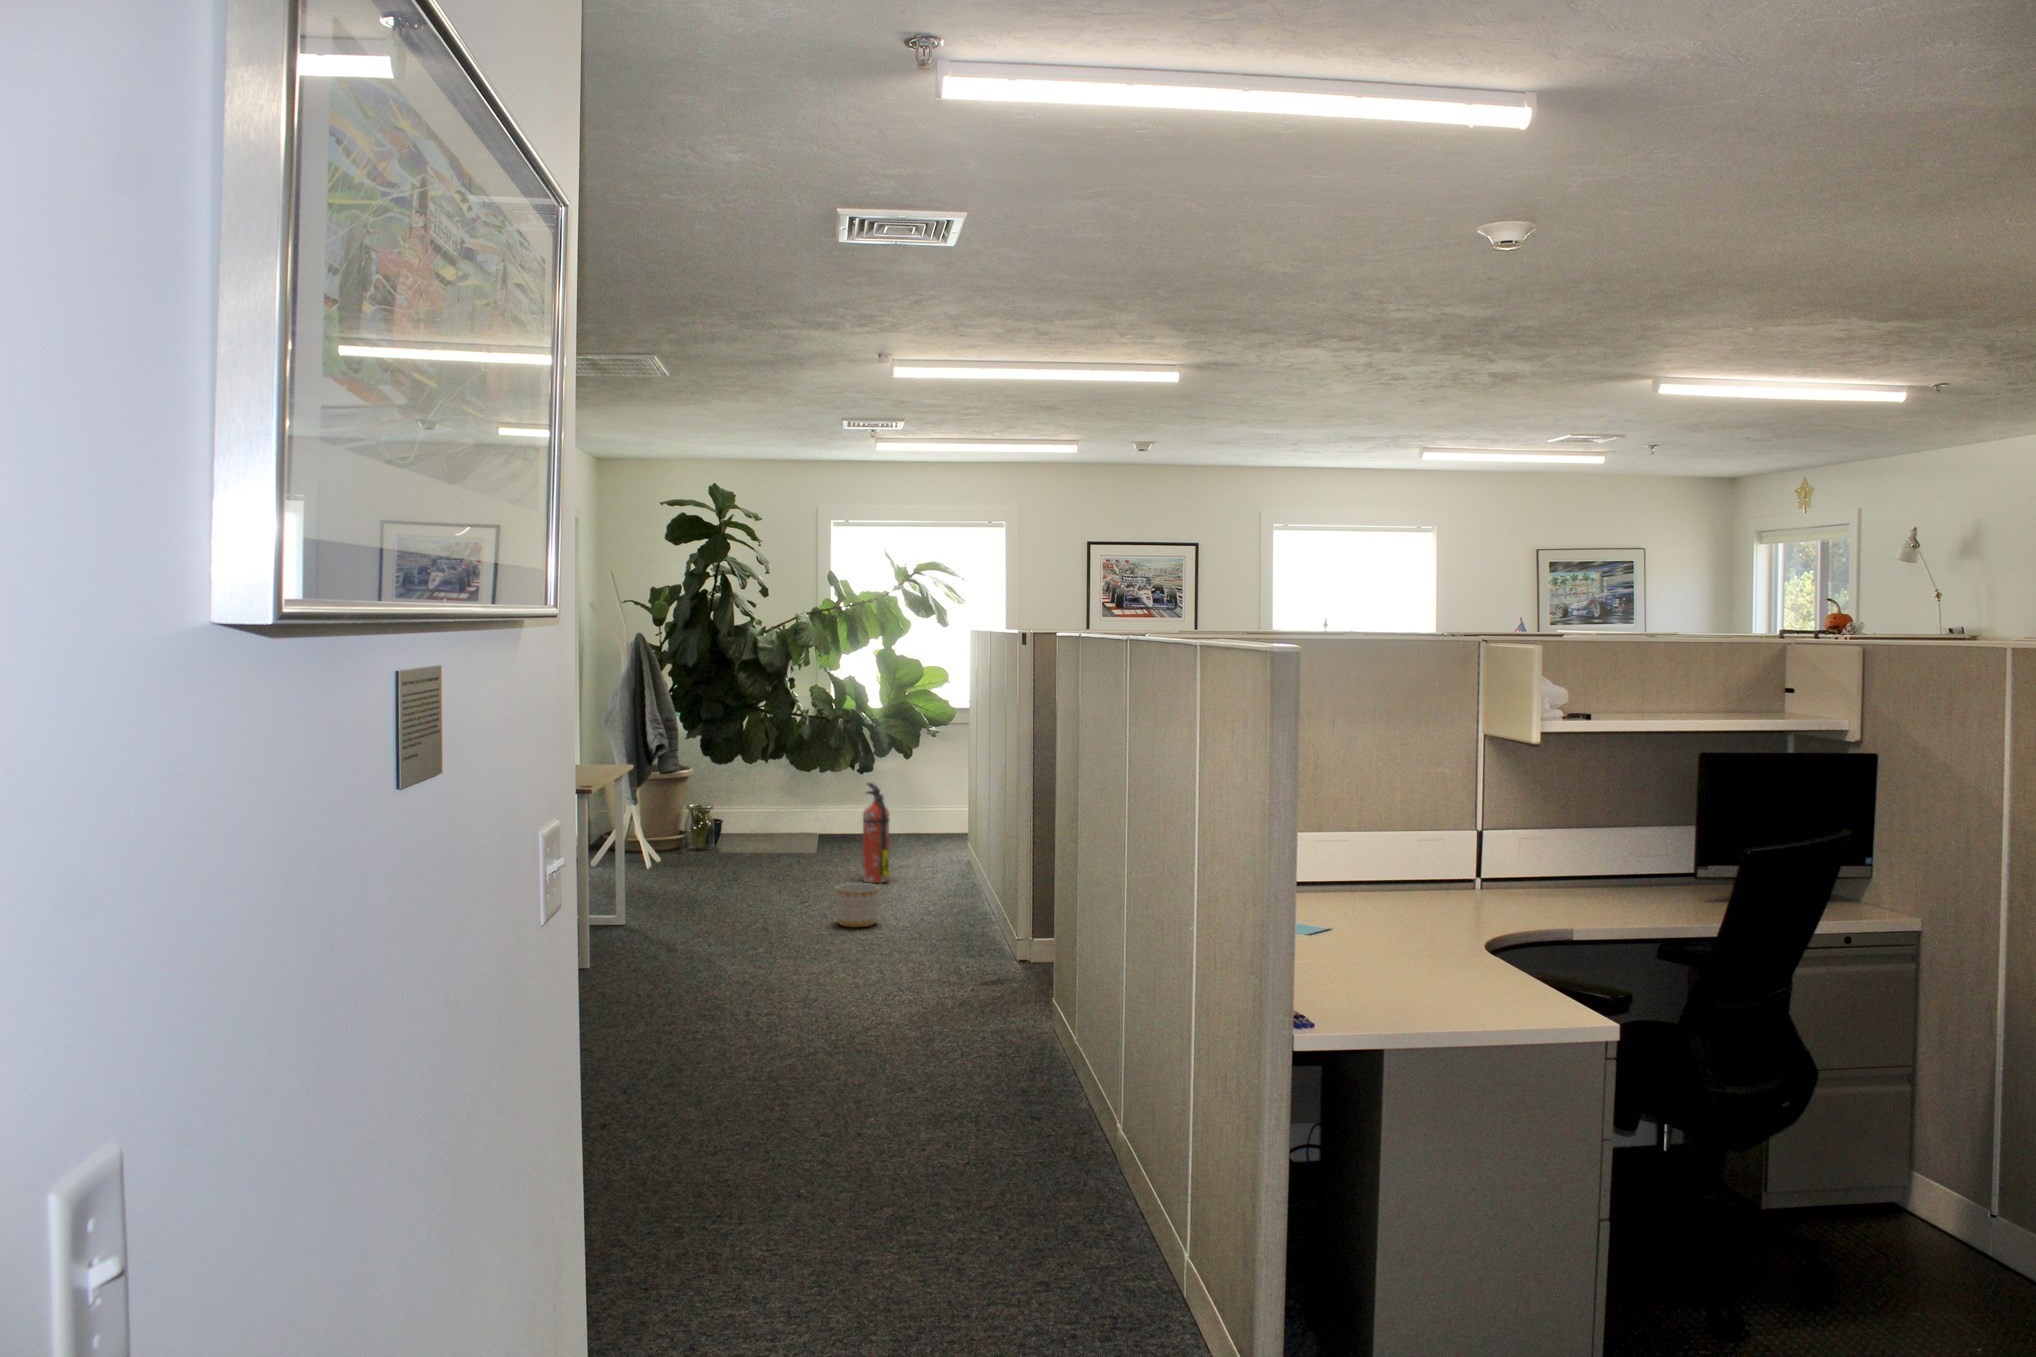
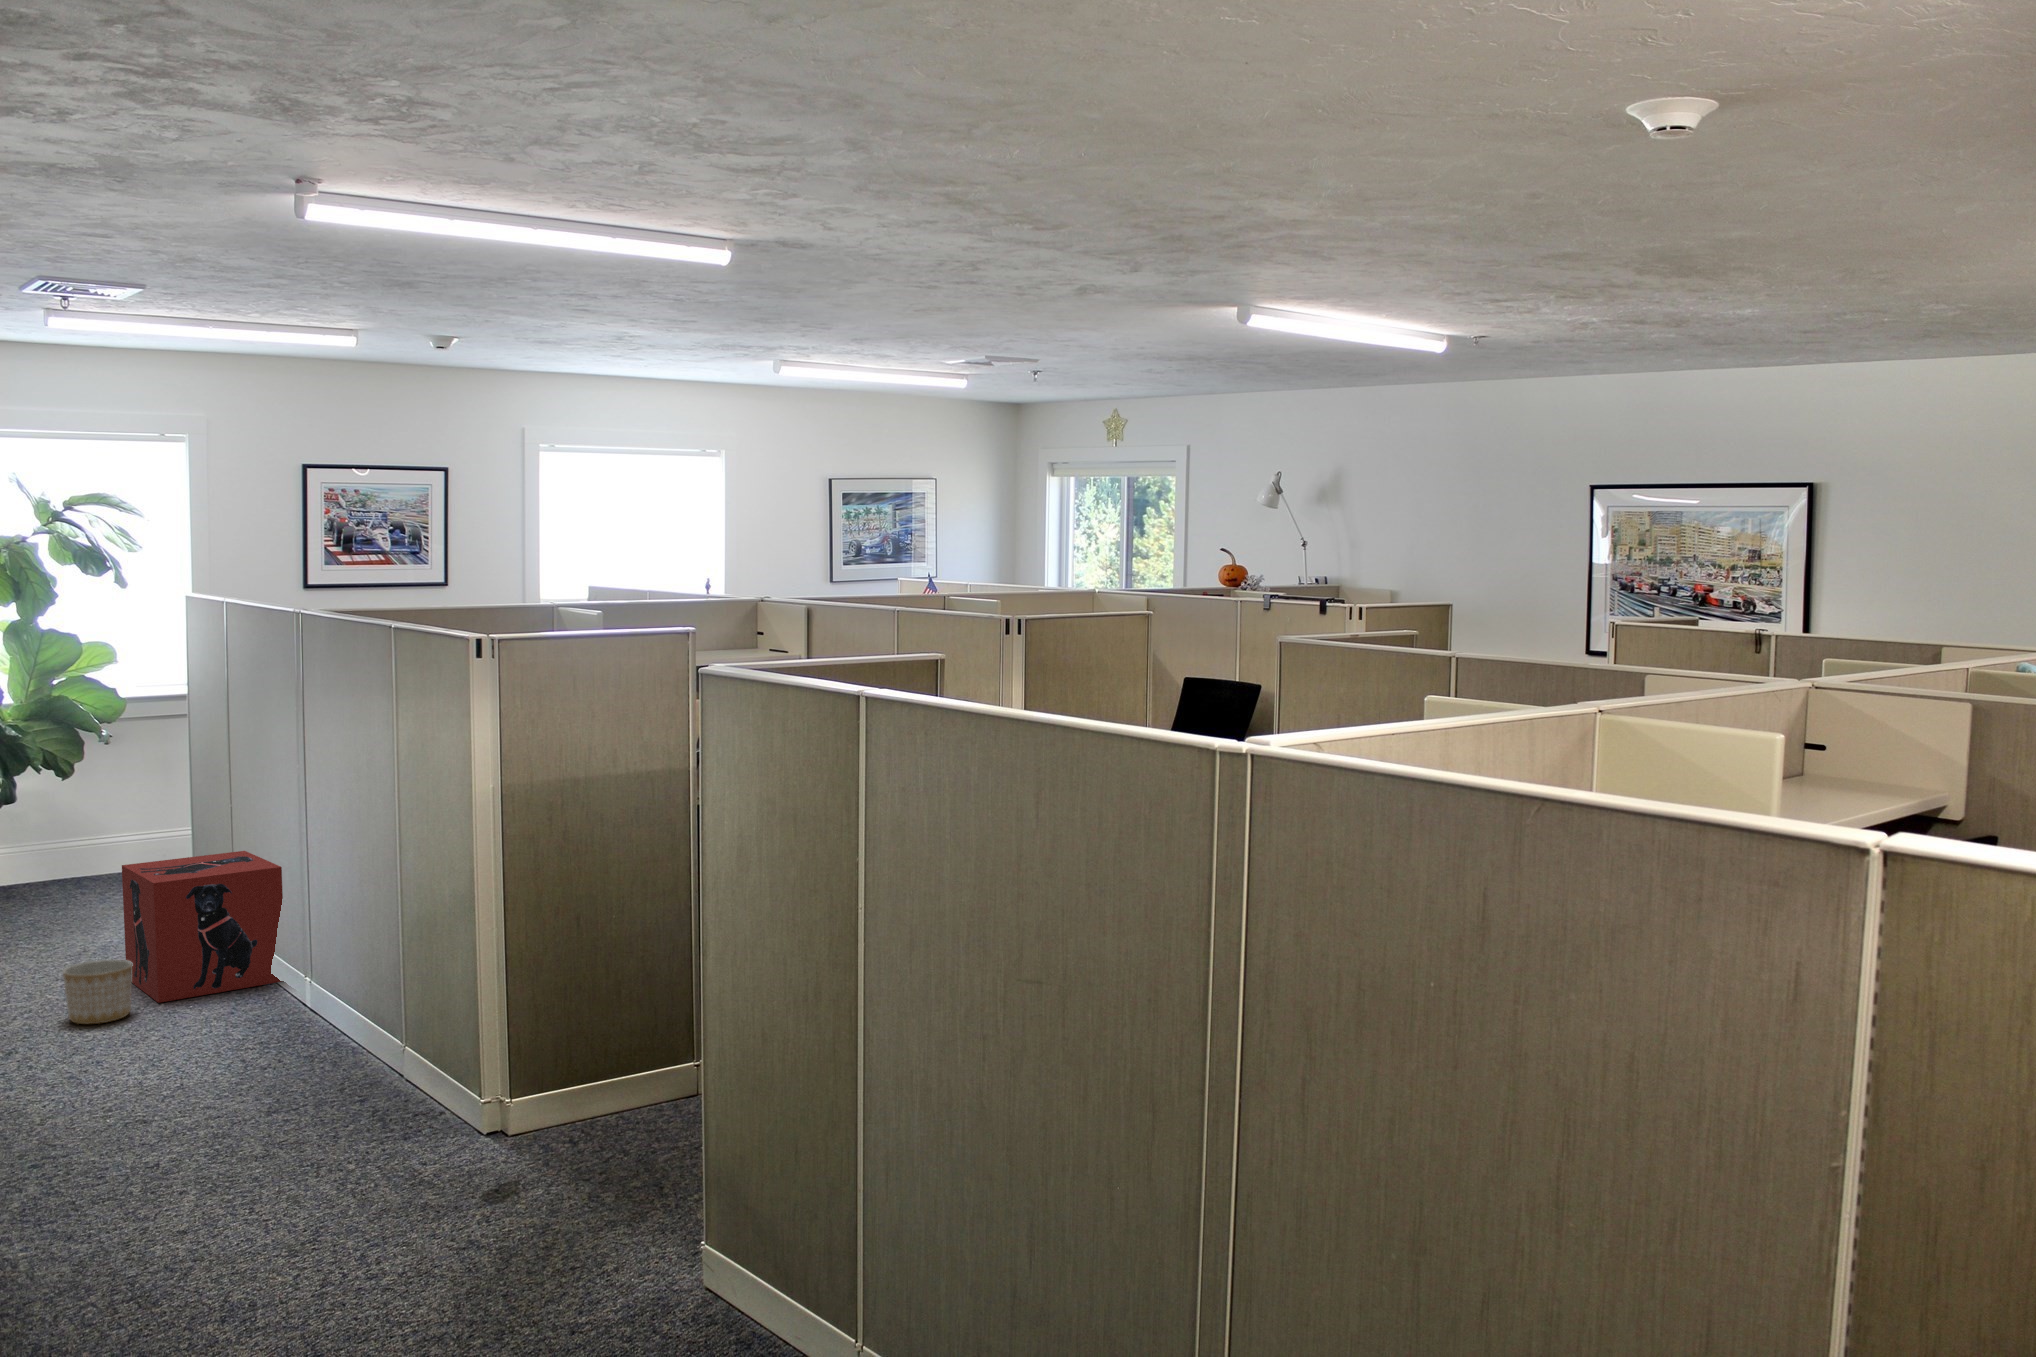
fire extinguisher: present [863,783,890,883] -> none [41,817,96,958]
storage box: none [893,818,986,920] -> present [122,851,283,1003]

